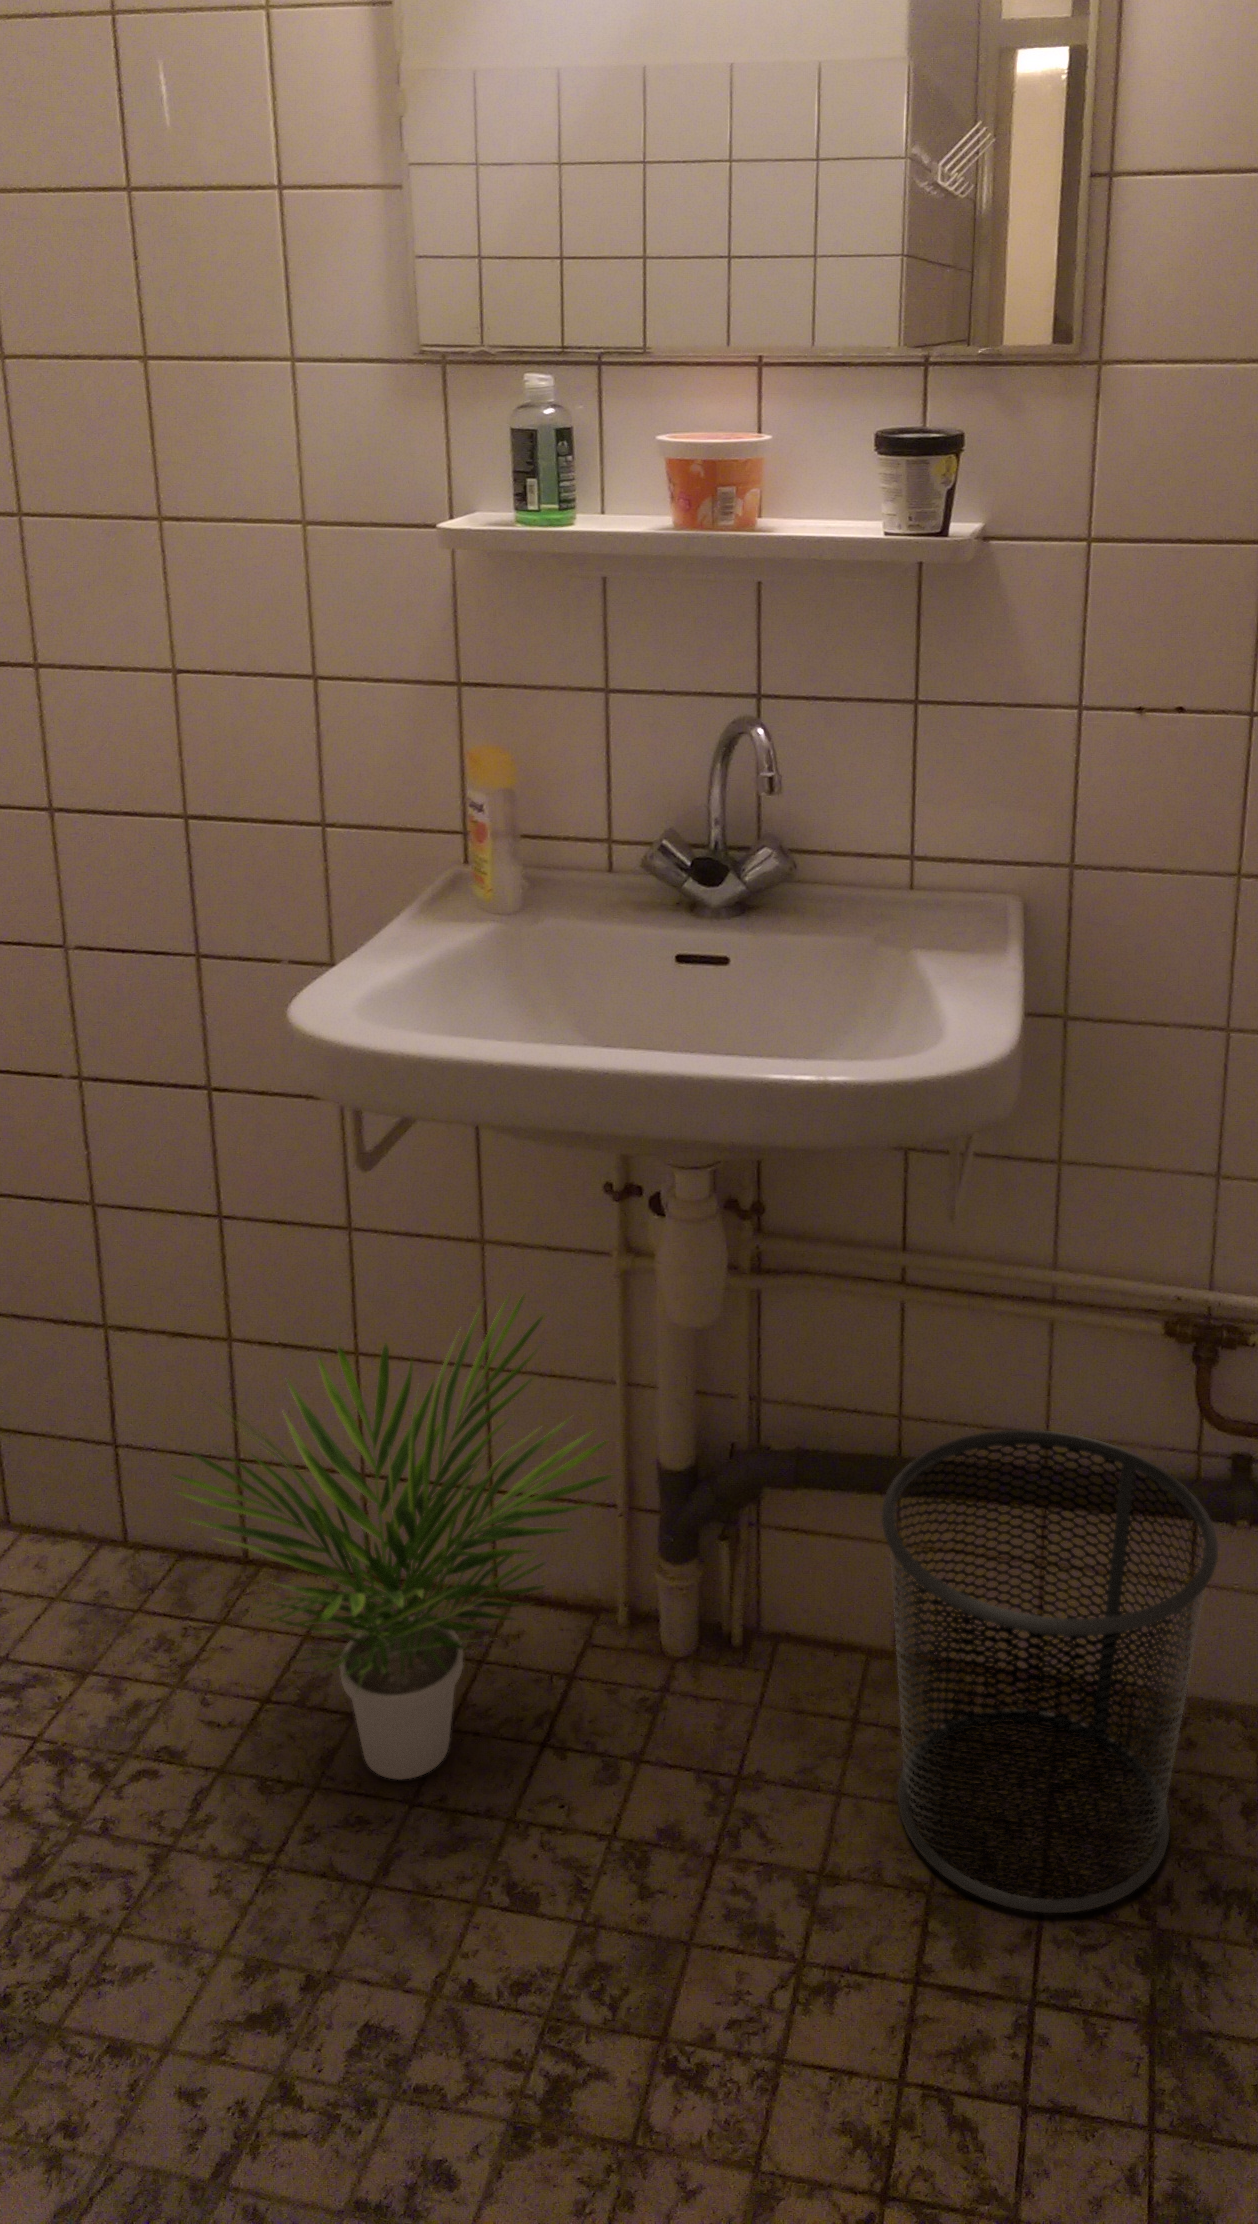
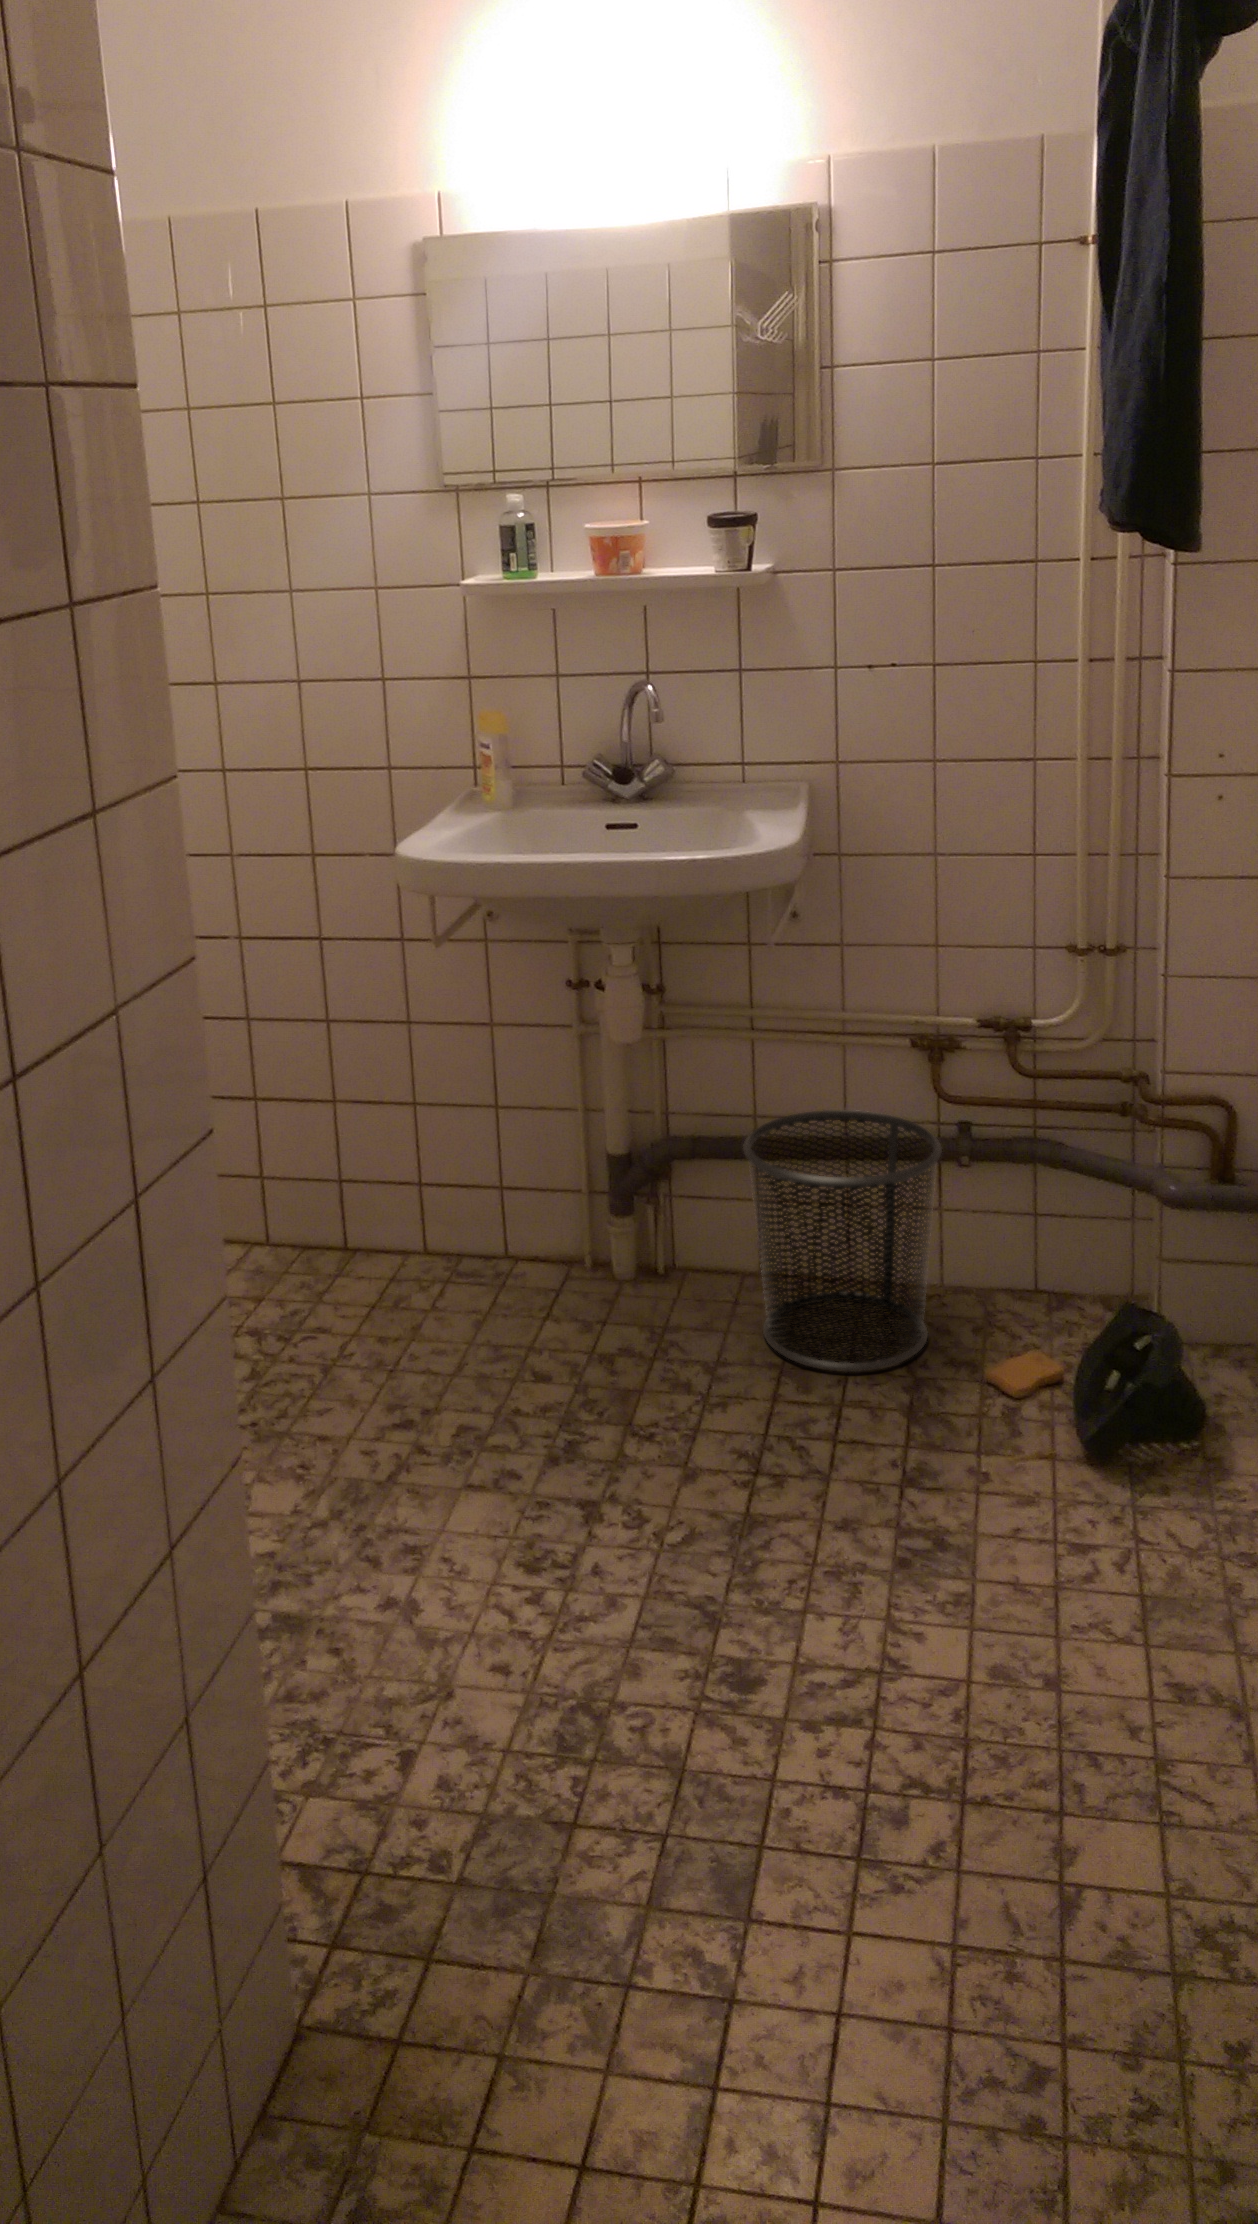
potted plant: present [174,1296,612,1780] -> none [321,1042,585,1335]

